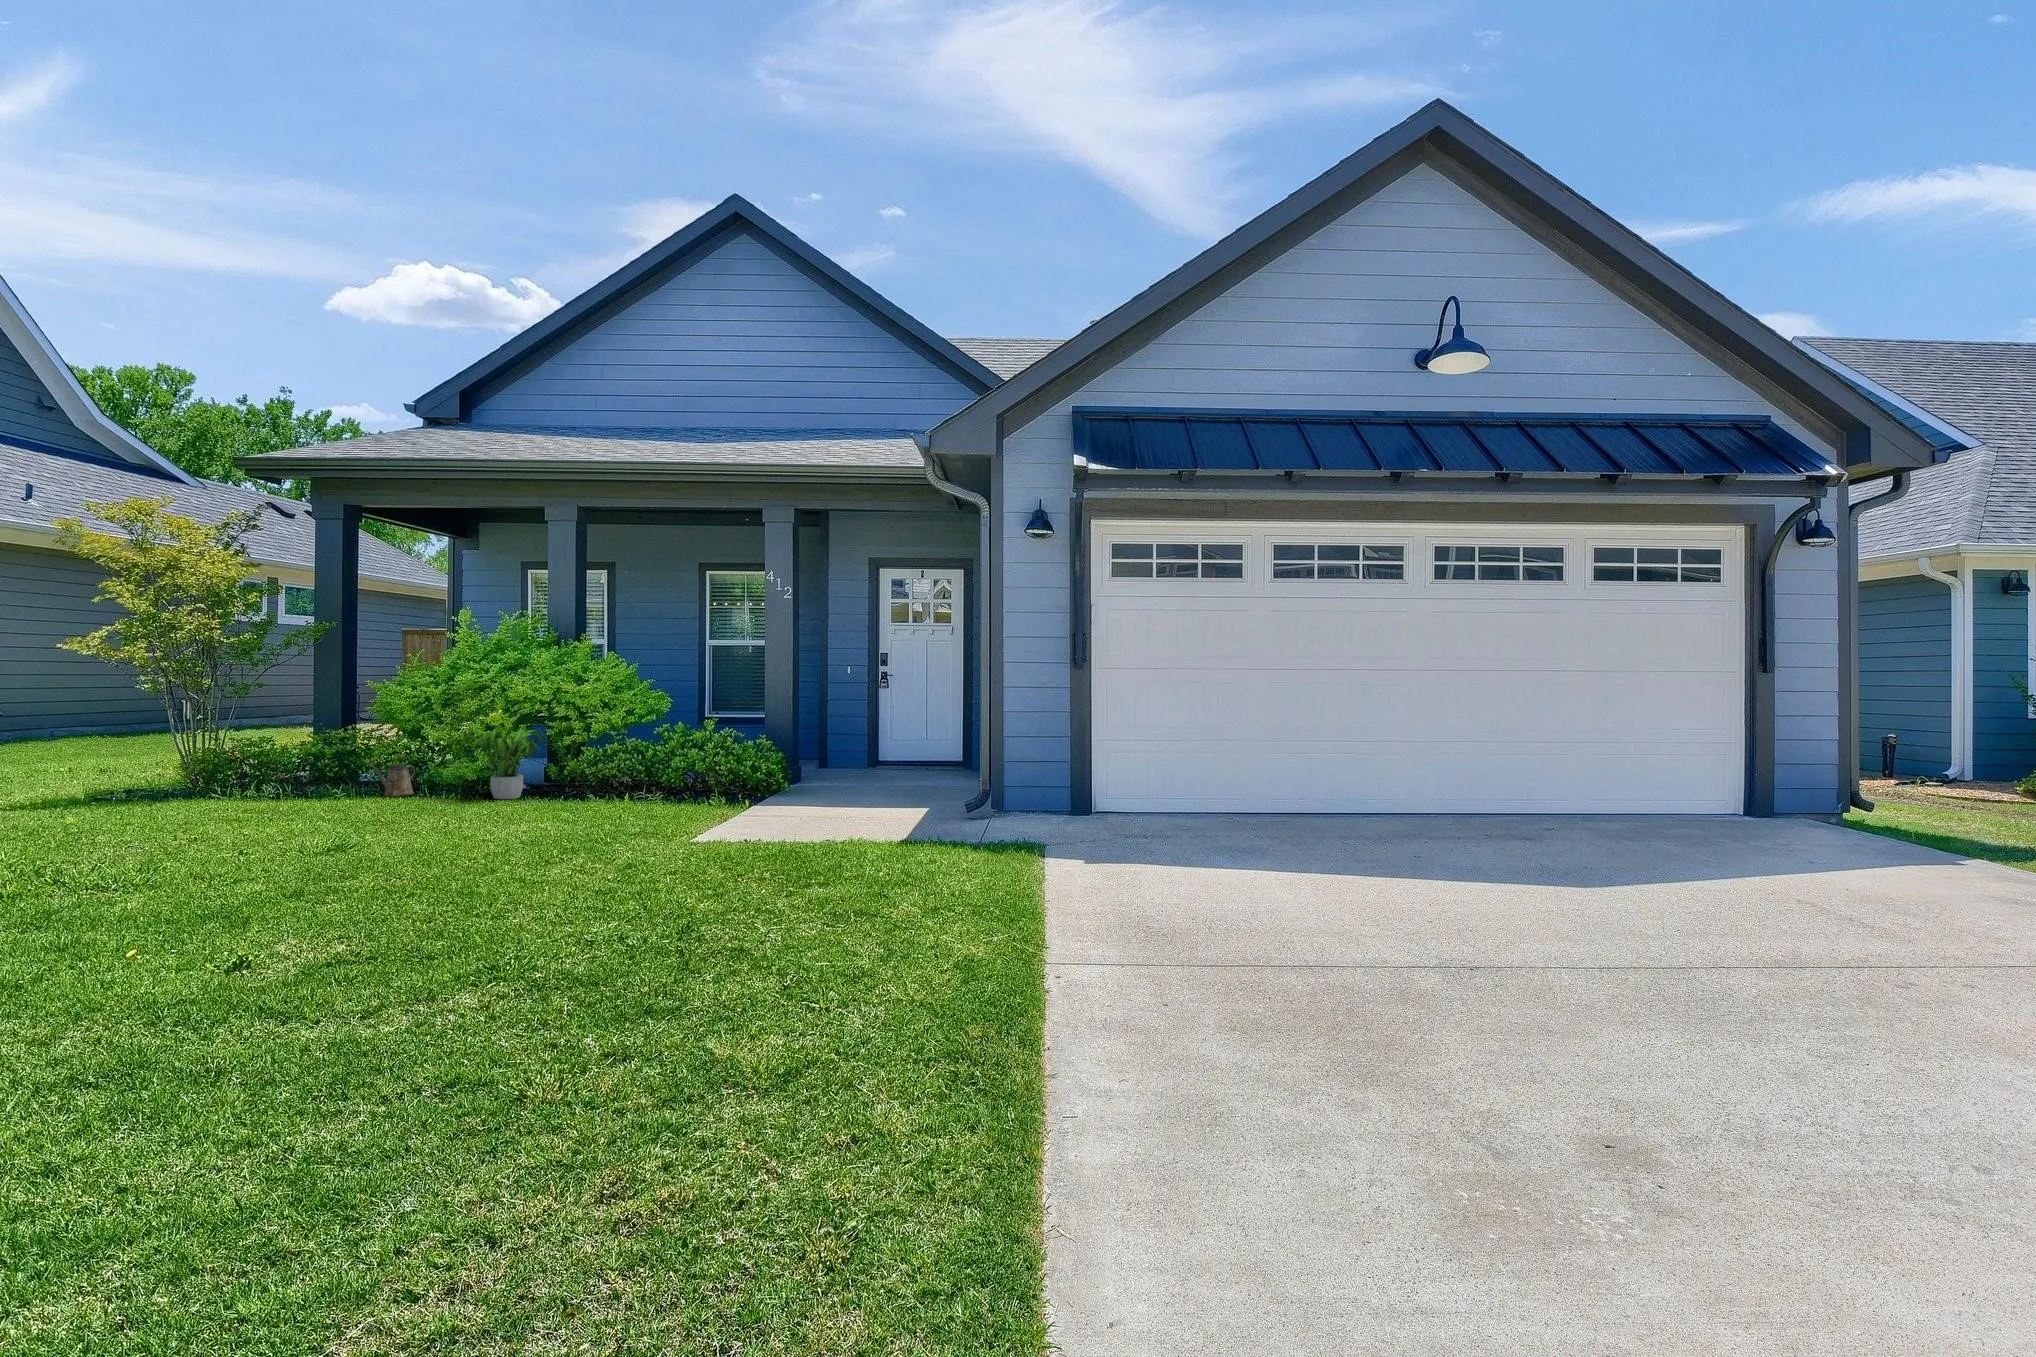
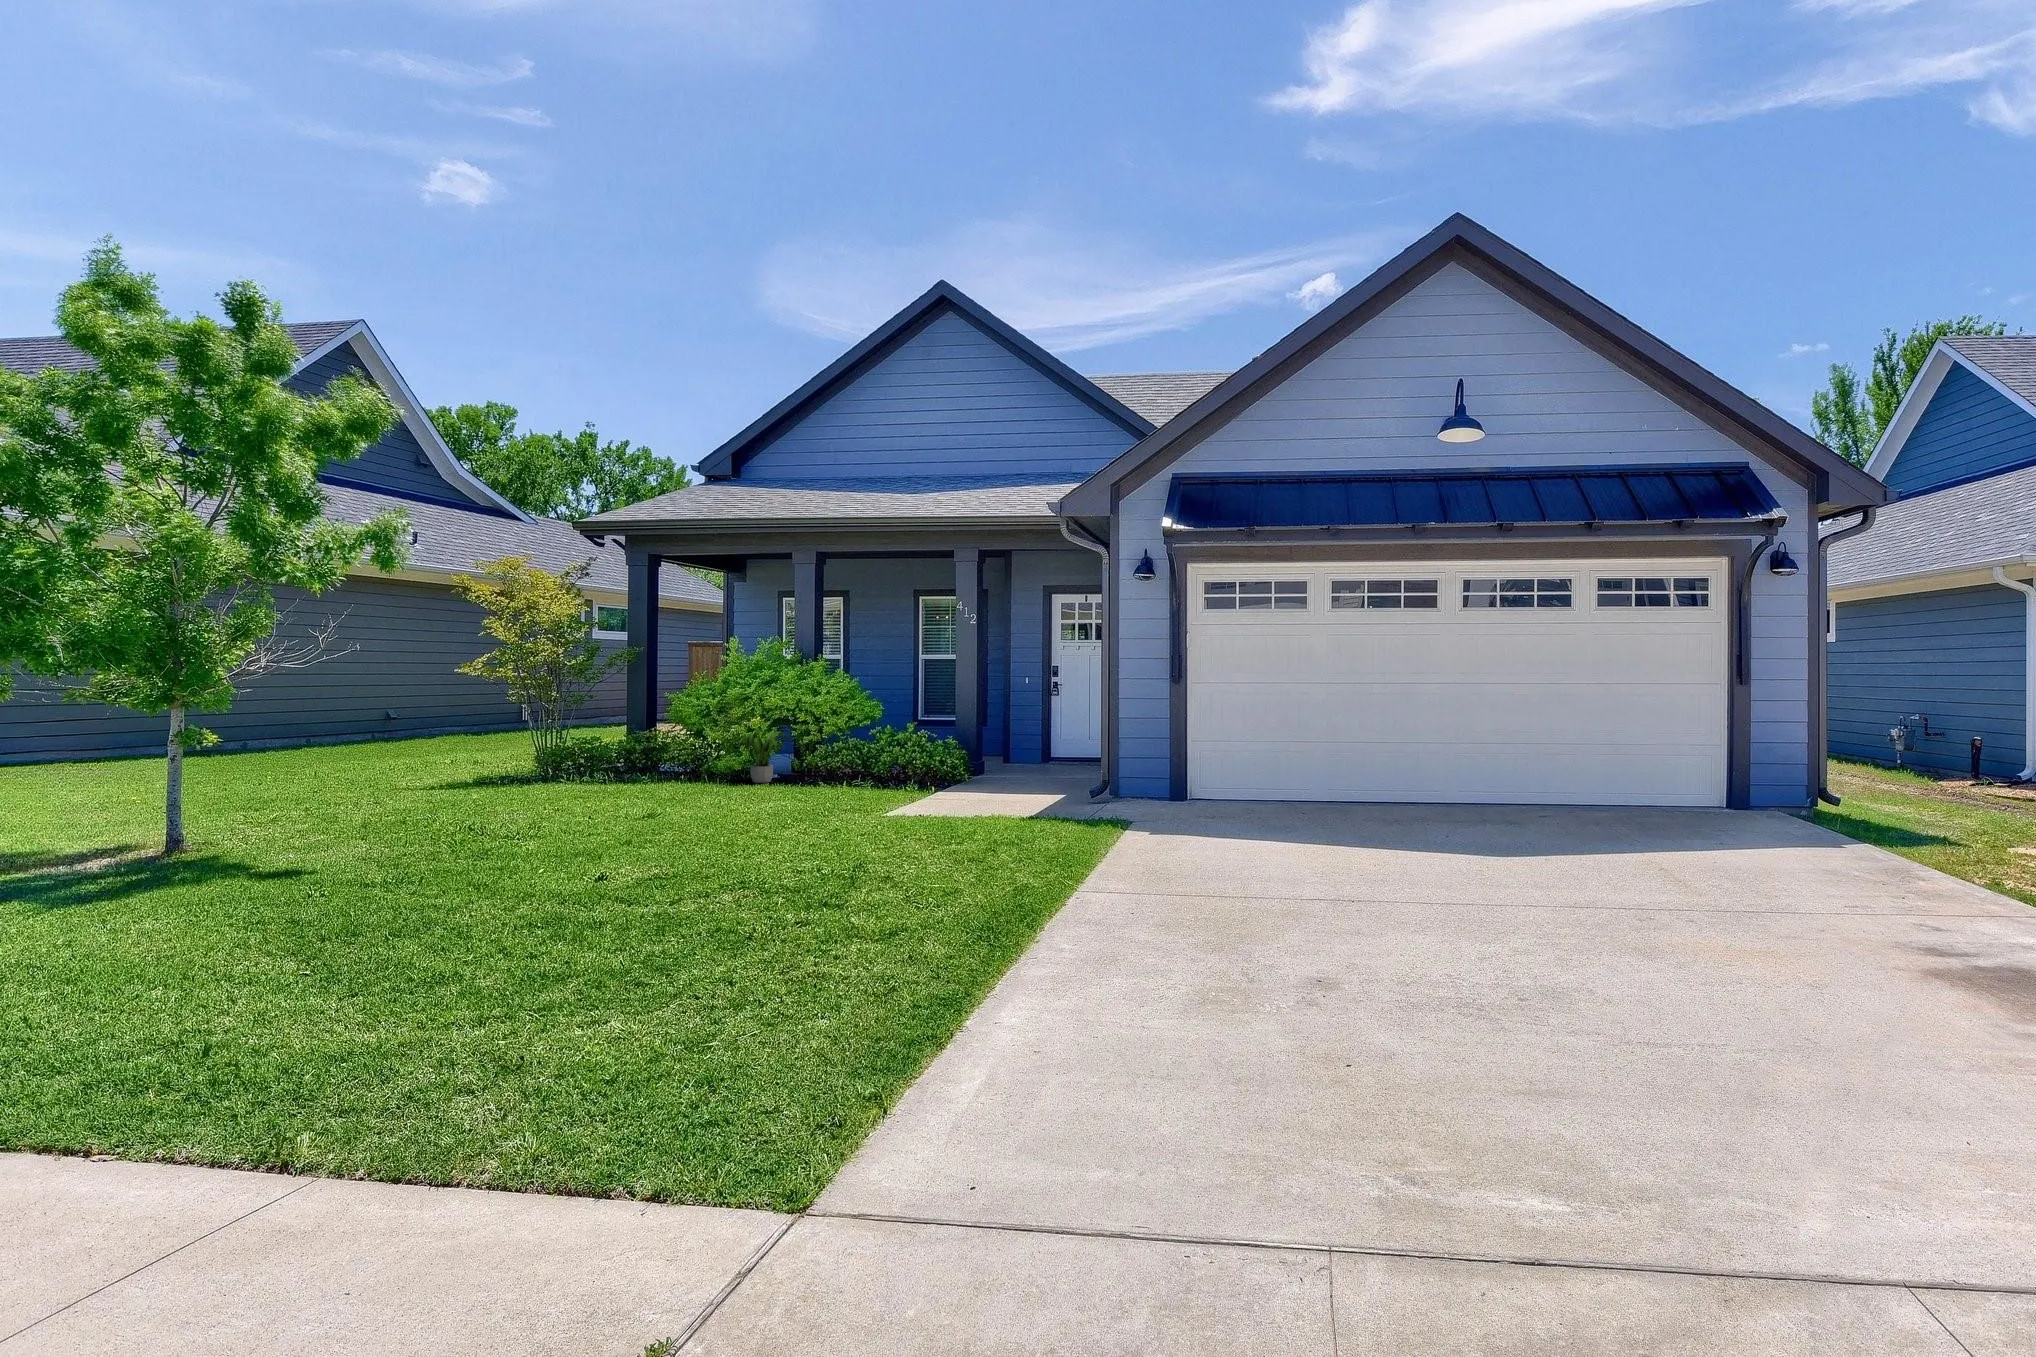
watering can: present [369,764,415,796] -> none [669,757,699,780]

